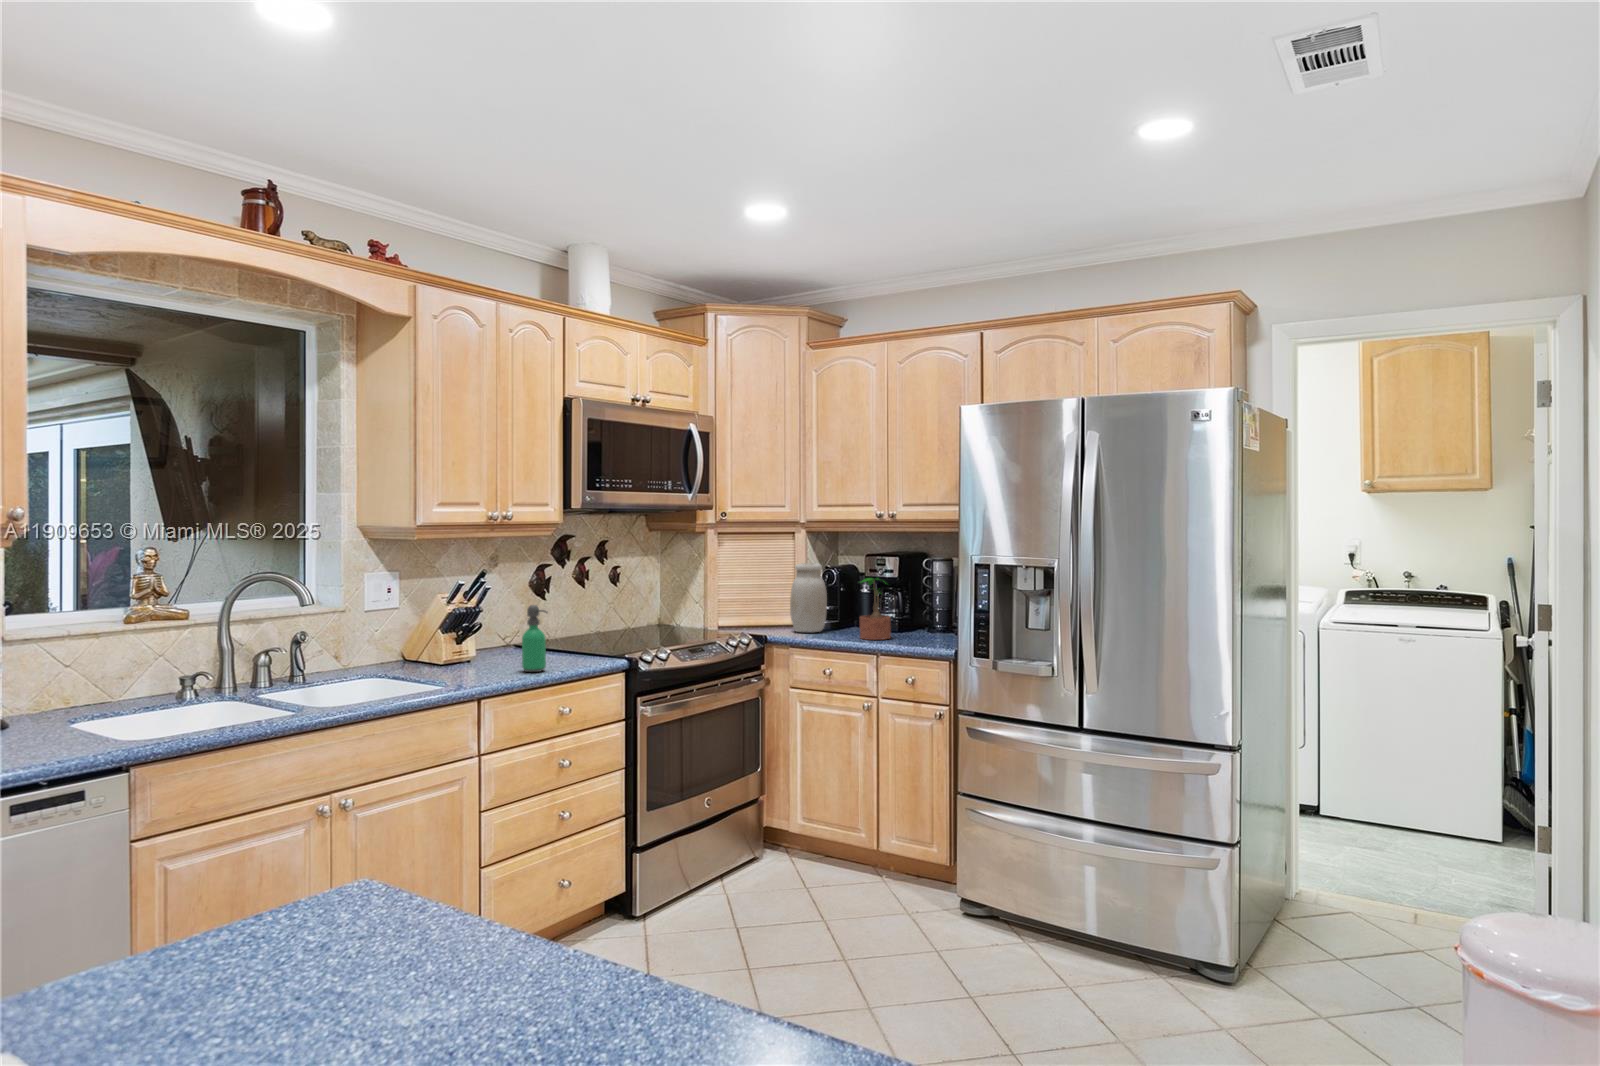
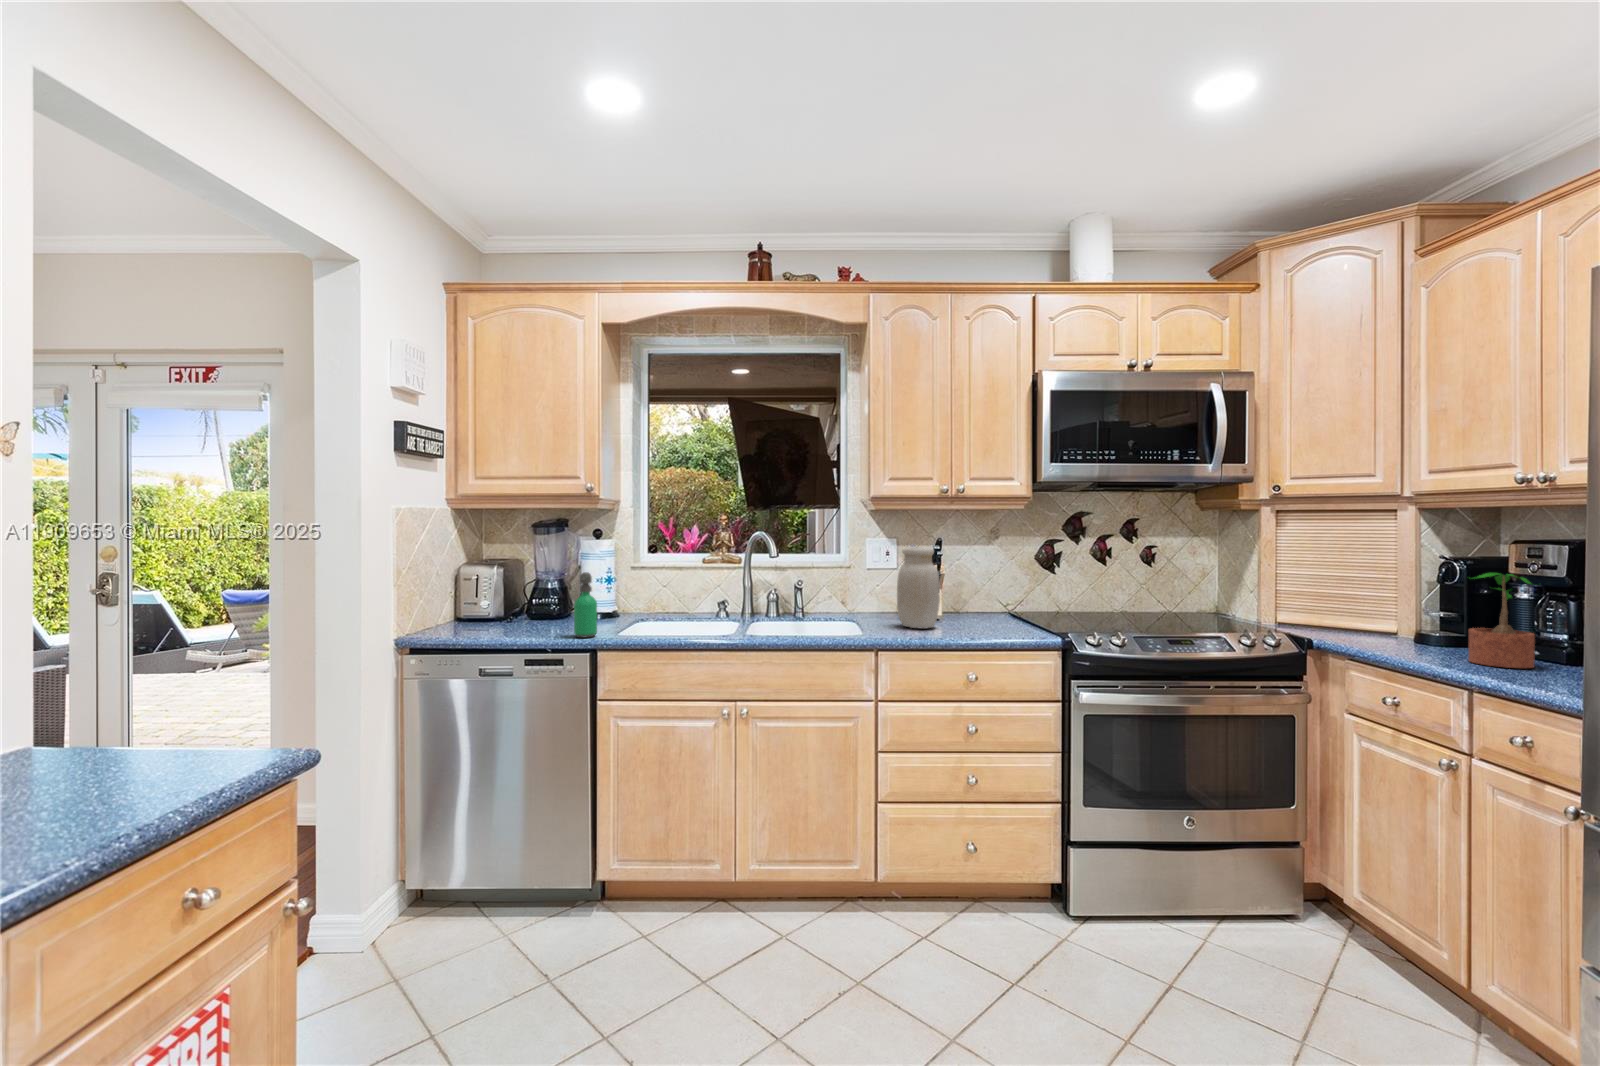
jar: present [790,563,827,632] -> present [897,547,940,629]
soap dispenser: present [522,605,547,672] -> present [574,572,597,638]

